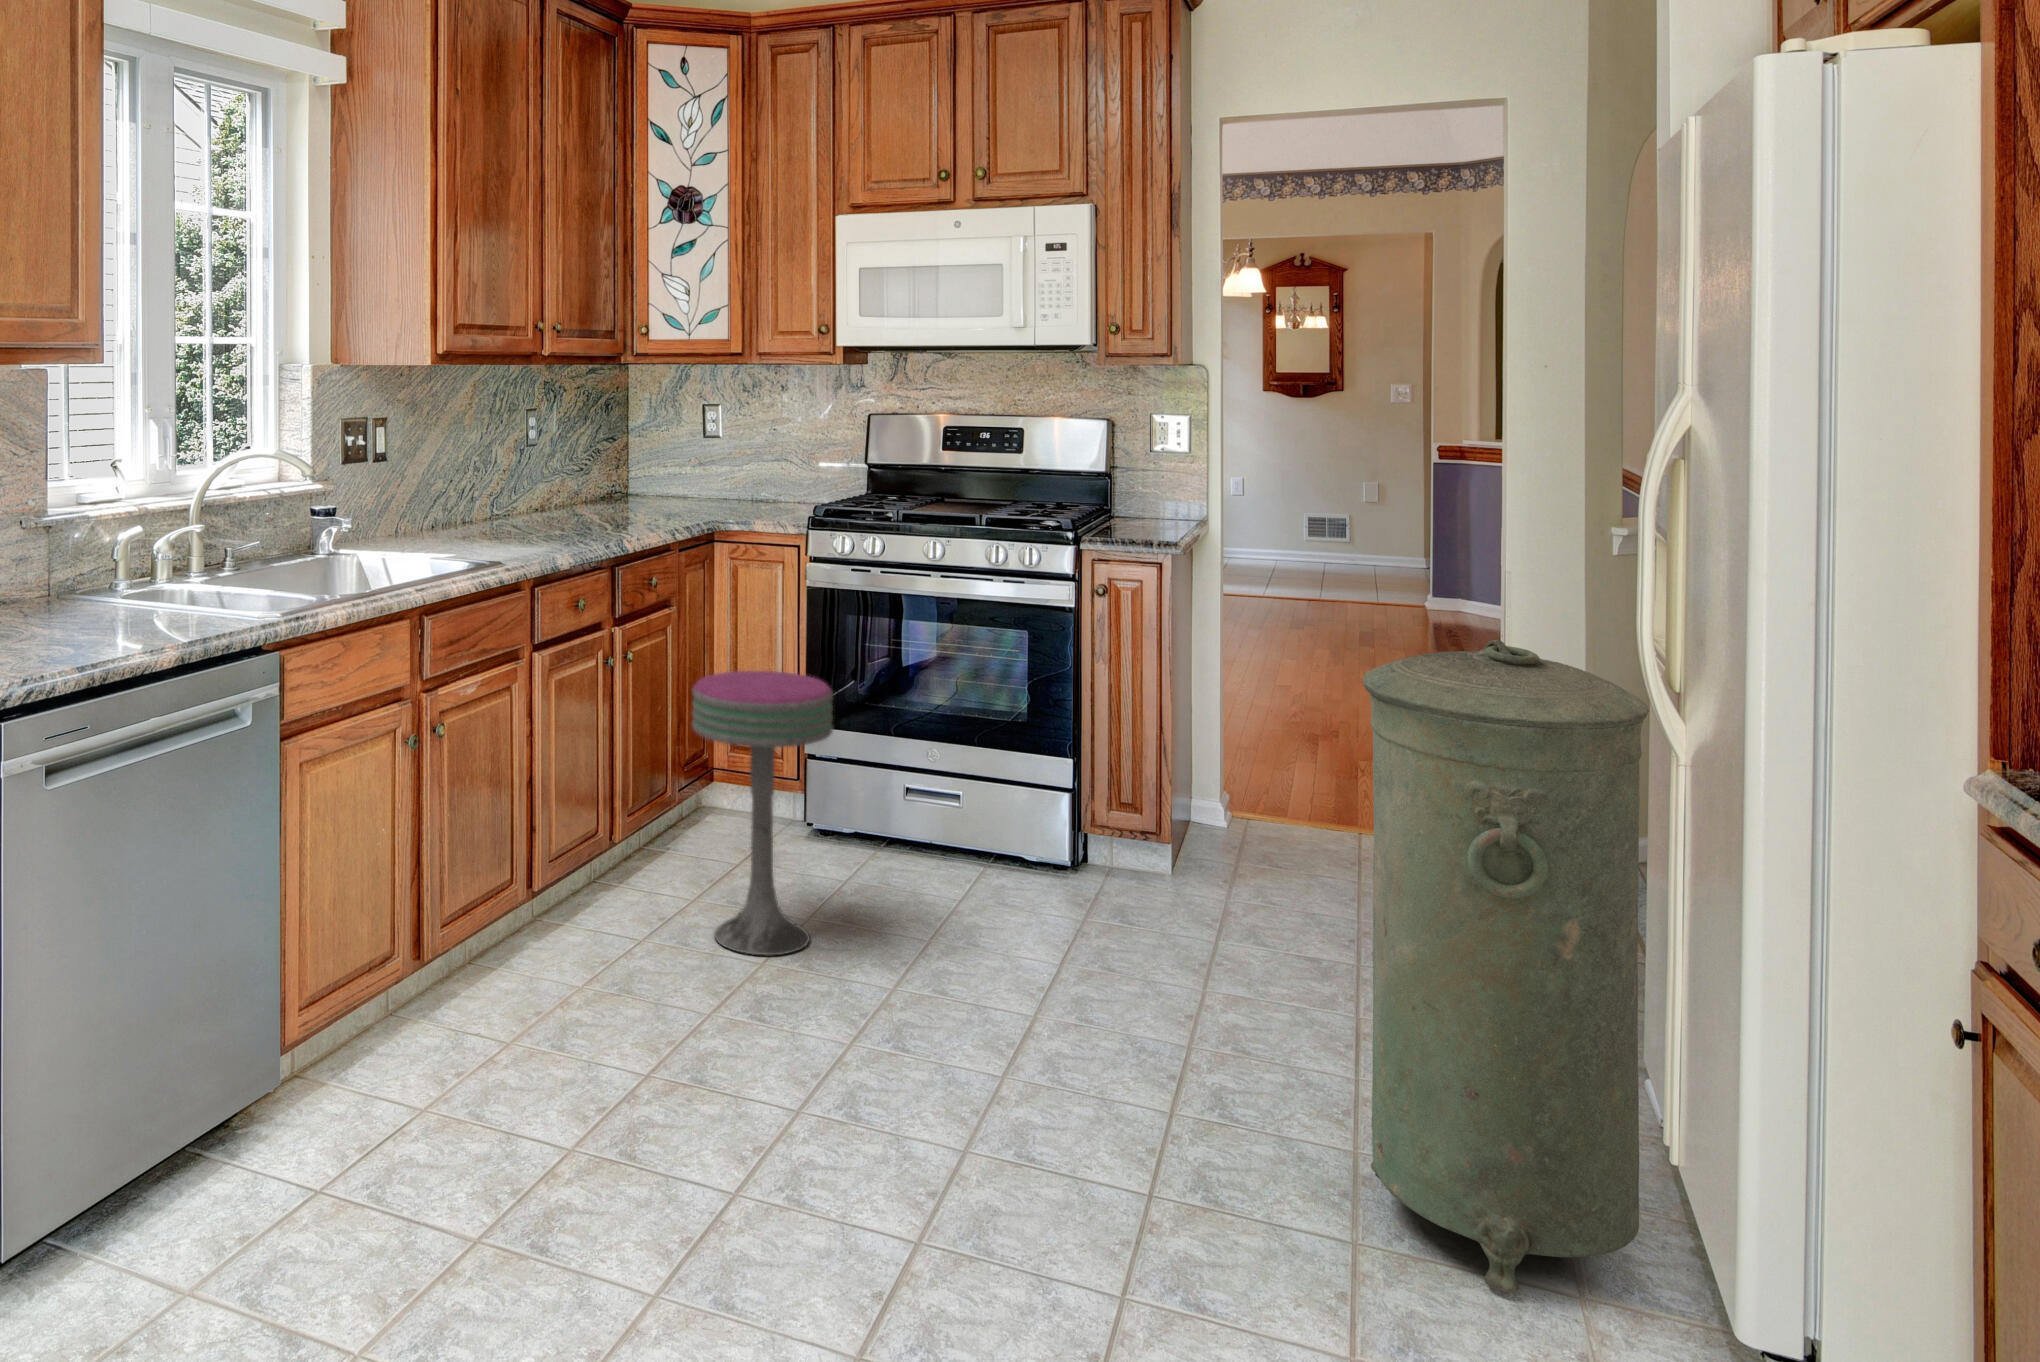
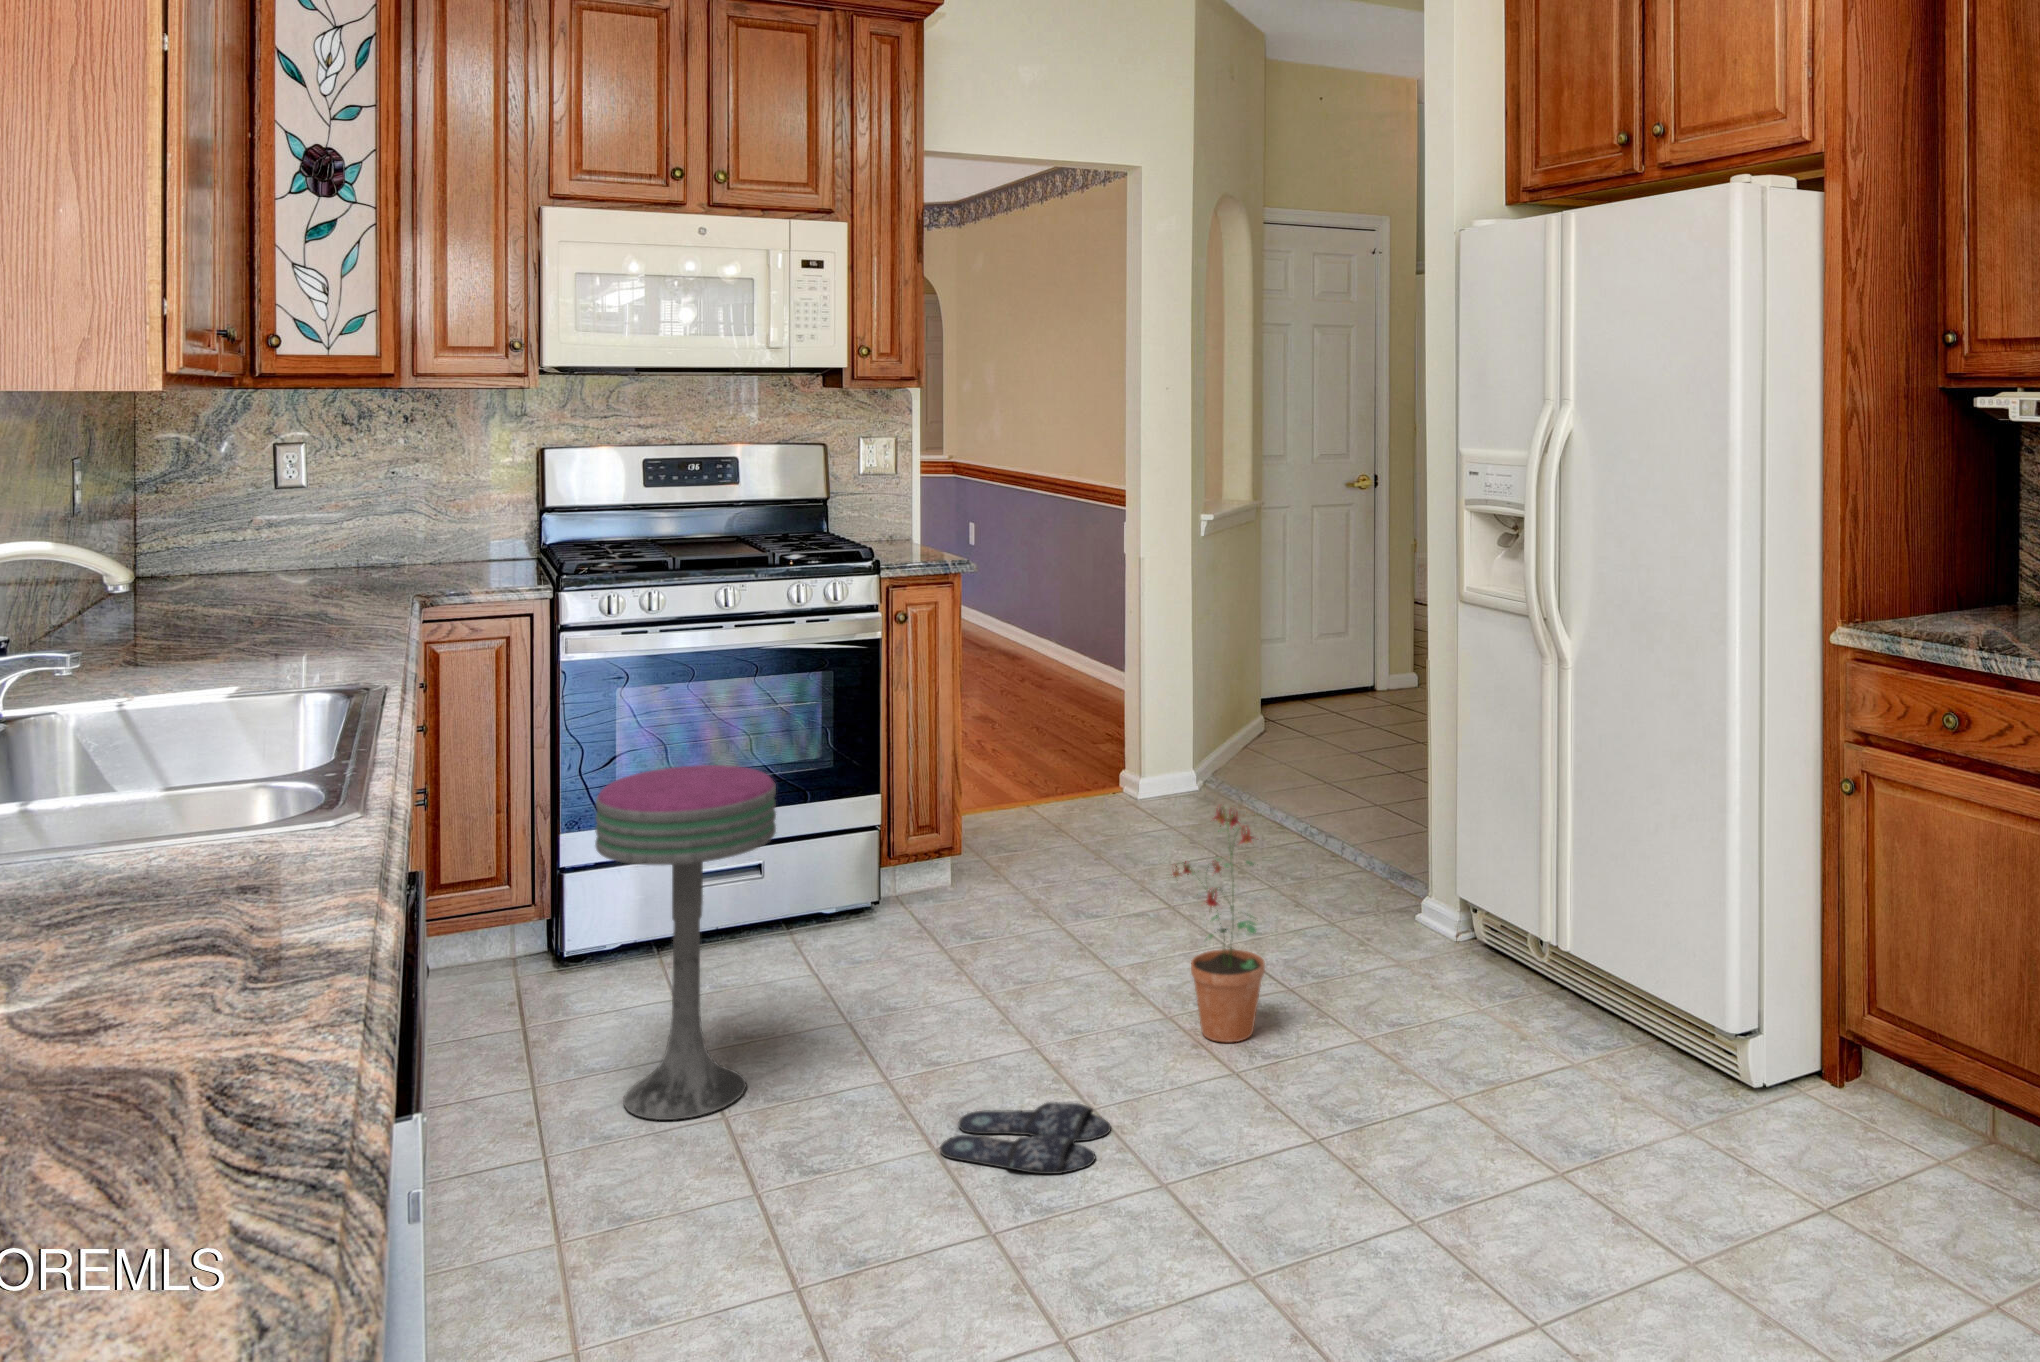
trash can: present [1363,640,1649,1293] -> none [1382,606,1577,1094]
potted plant: none [1189,825,1286,1090] -> present [1172,806,1265,1042]
slippers: none [848,1032,1004,1111] -> present [940,1102,1111,1174]

